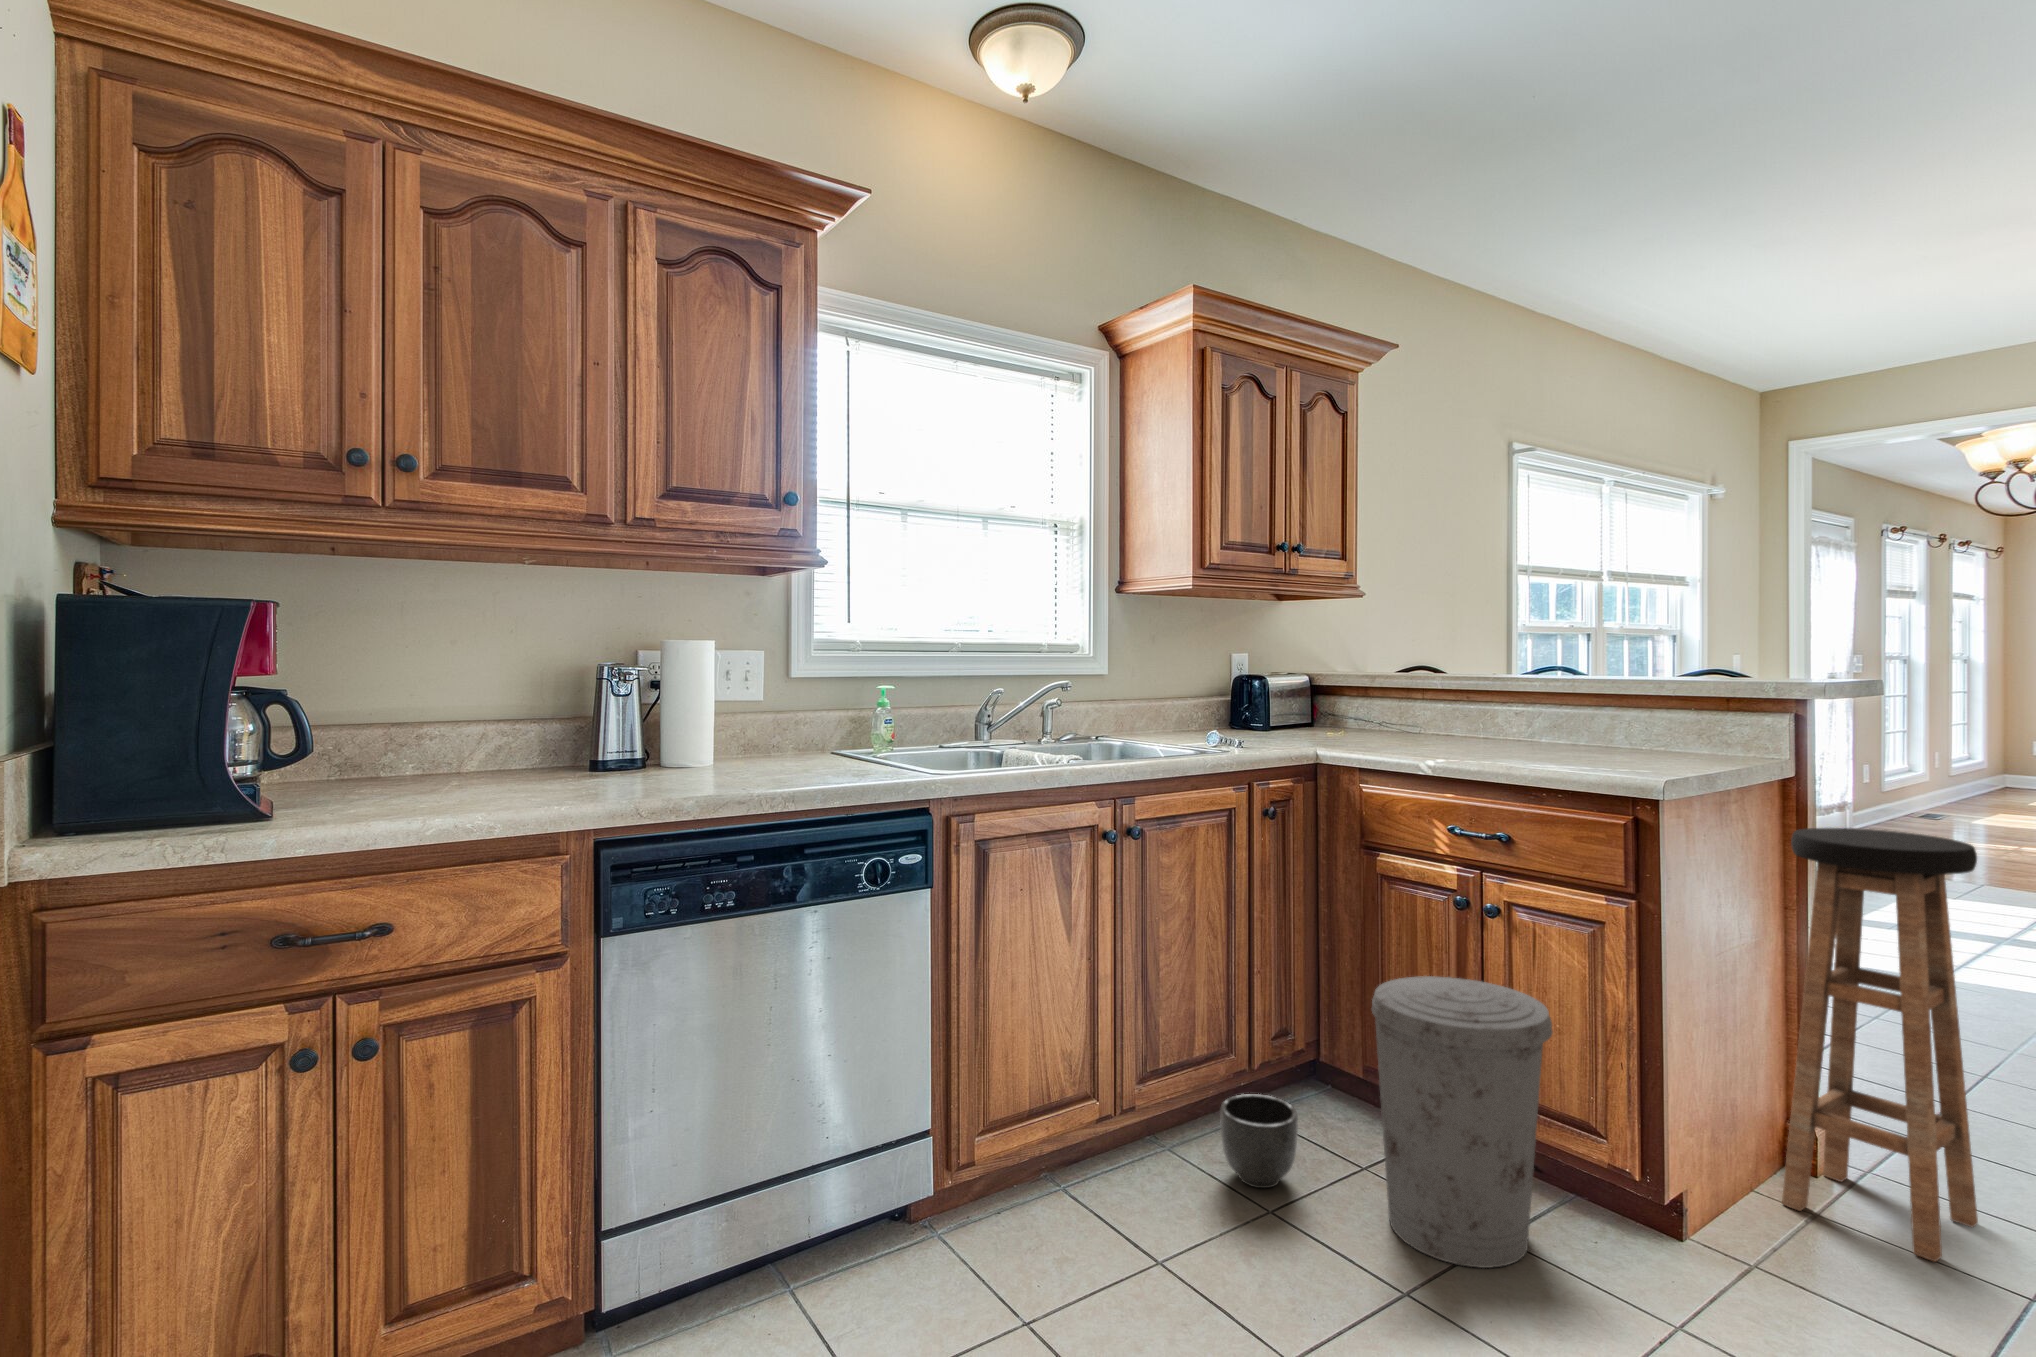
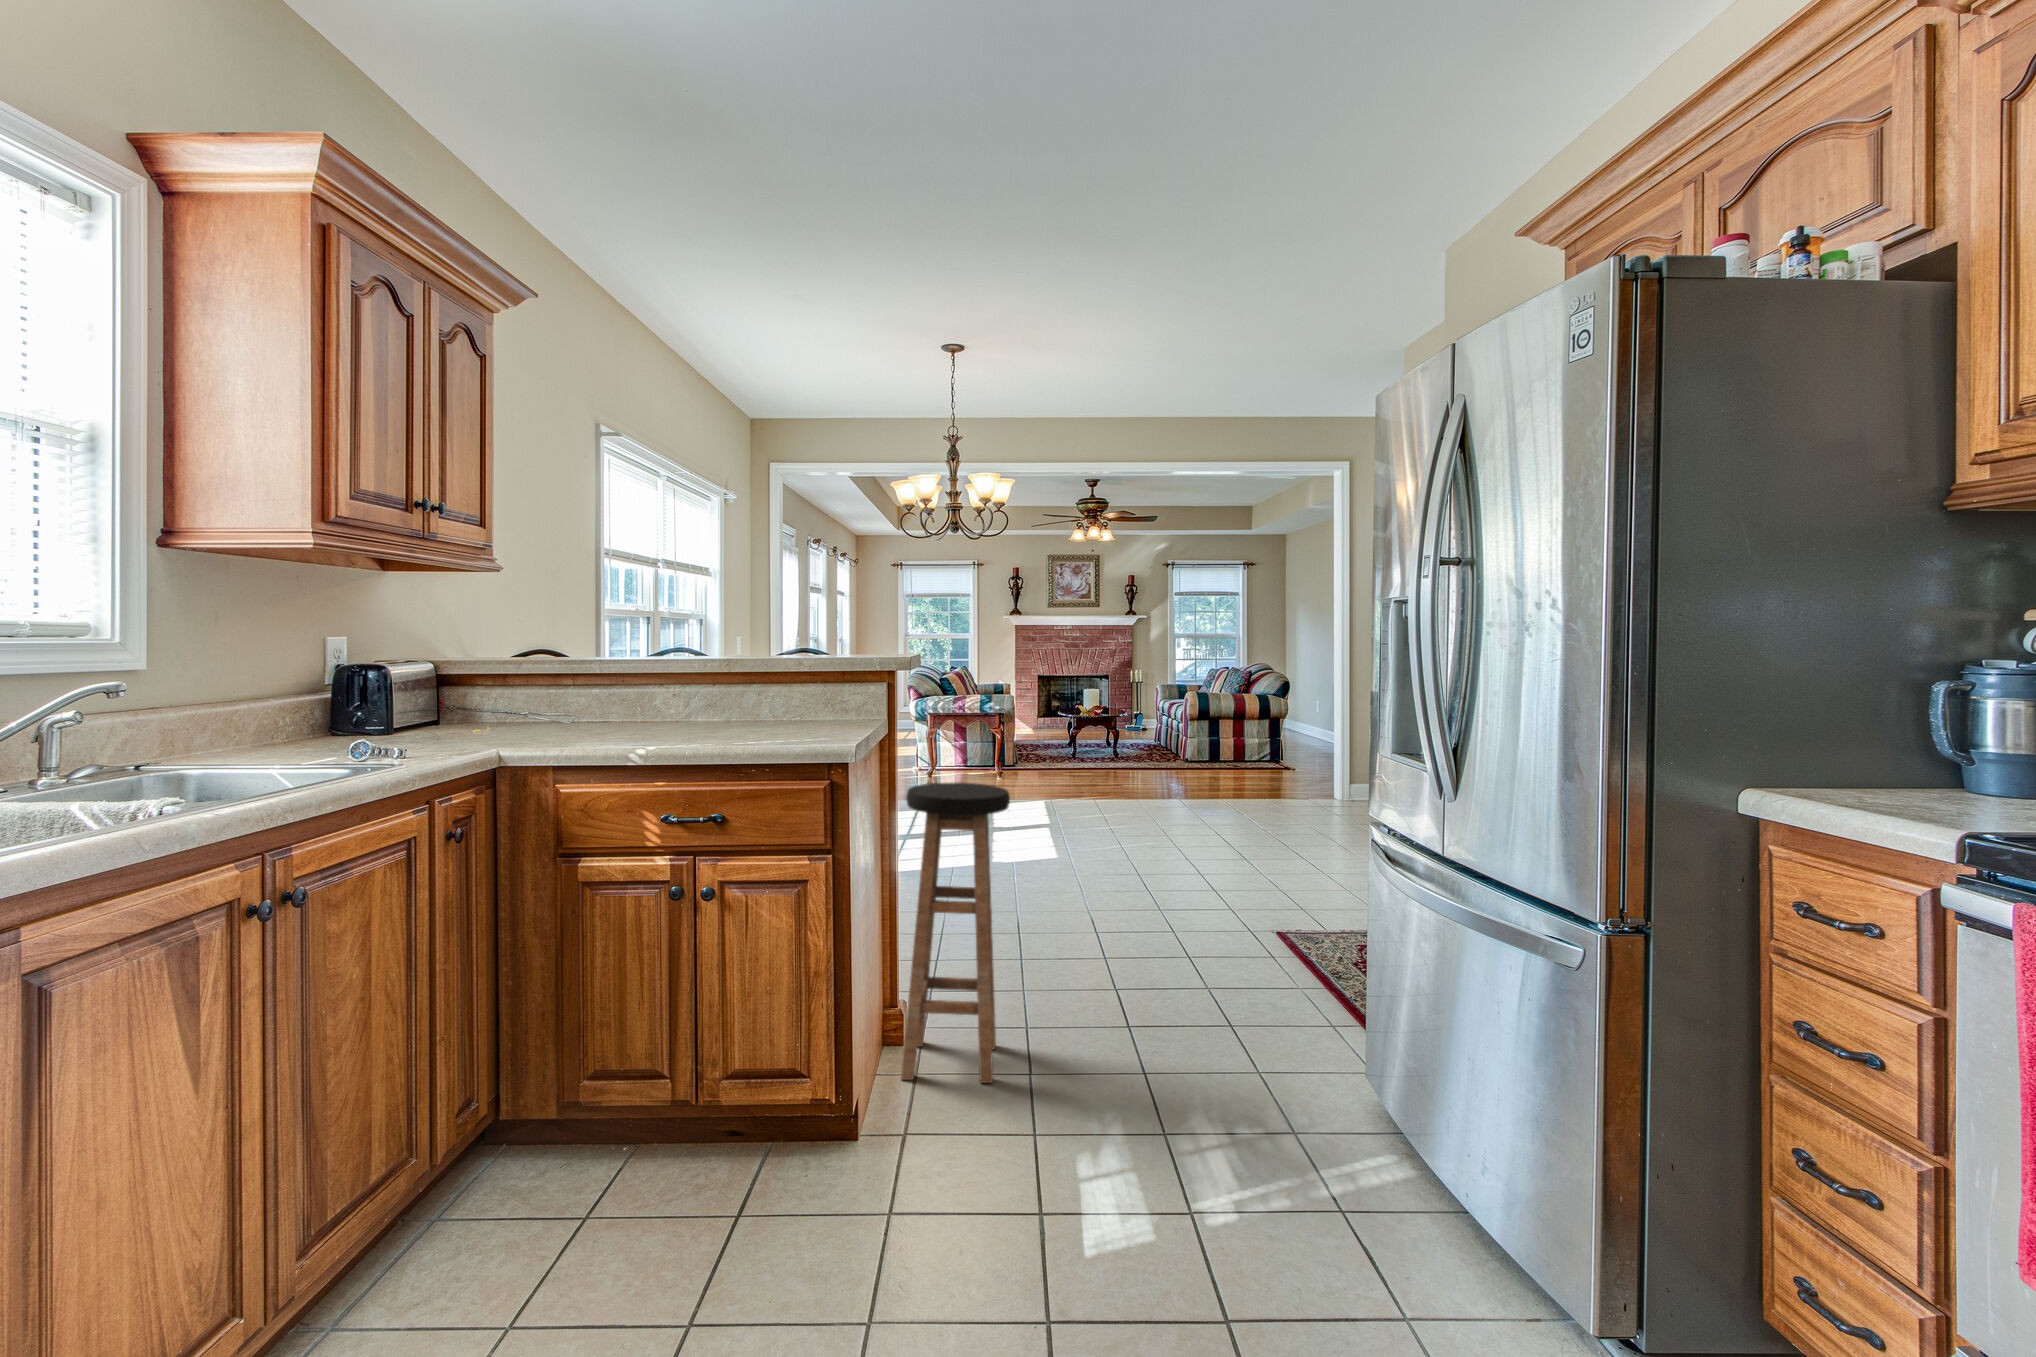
trash can: present [1372,976,1553,1268] -> none [619,971,792,1263]
planter: present [1220,1094,1298,1188] -> none [422,1168,526,1289]

